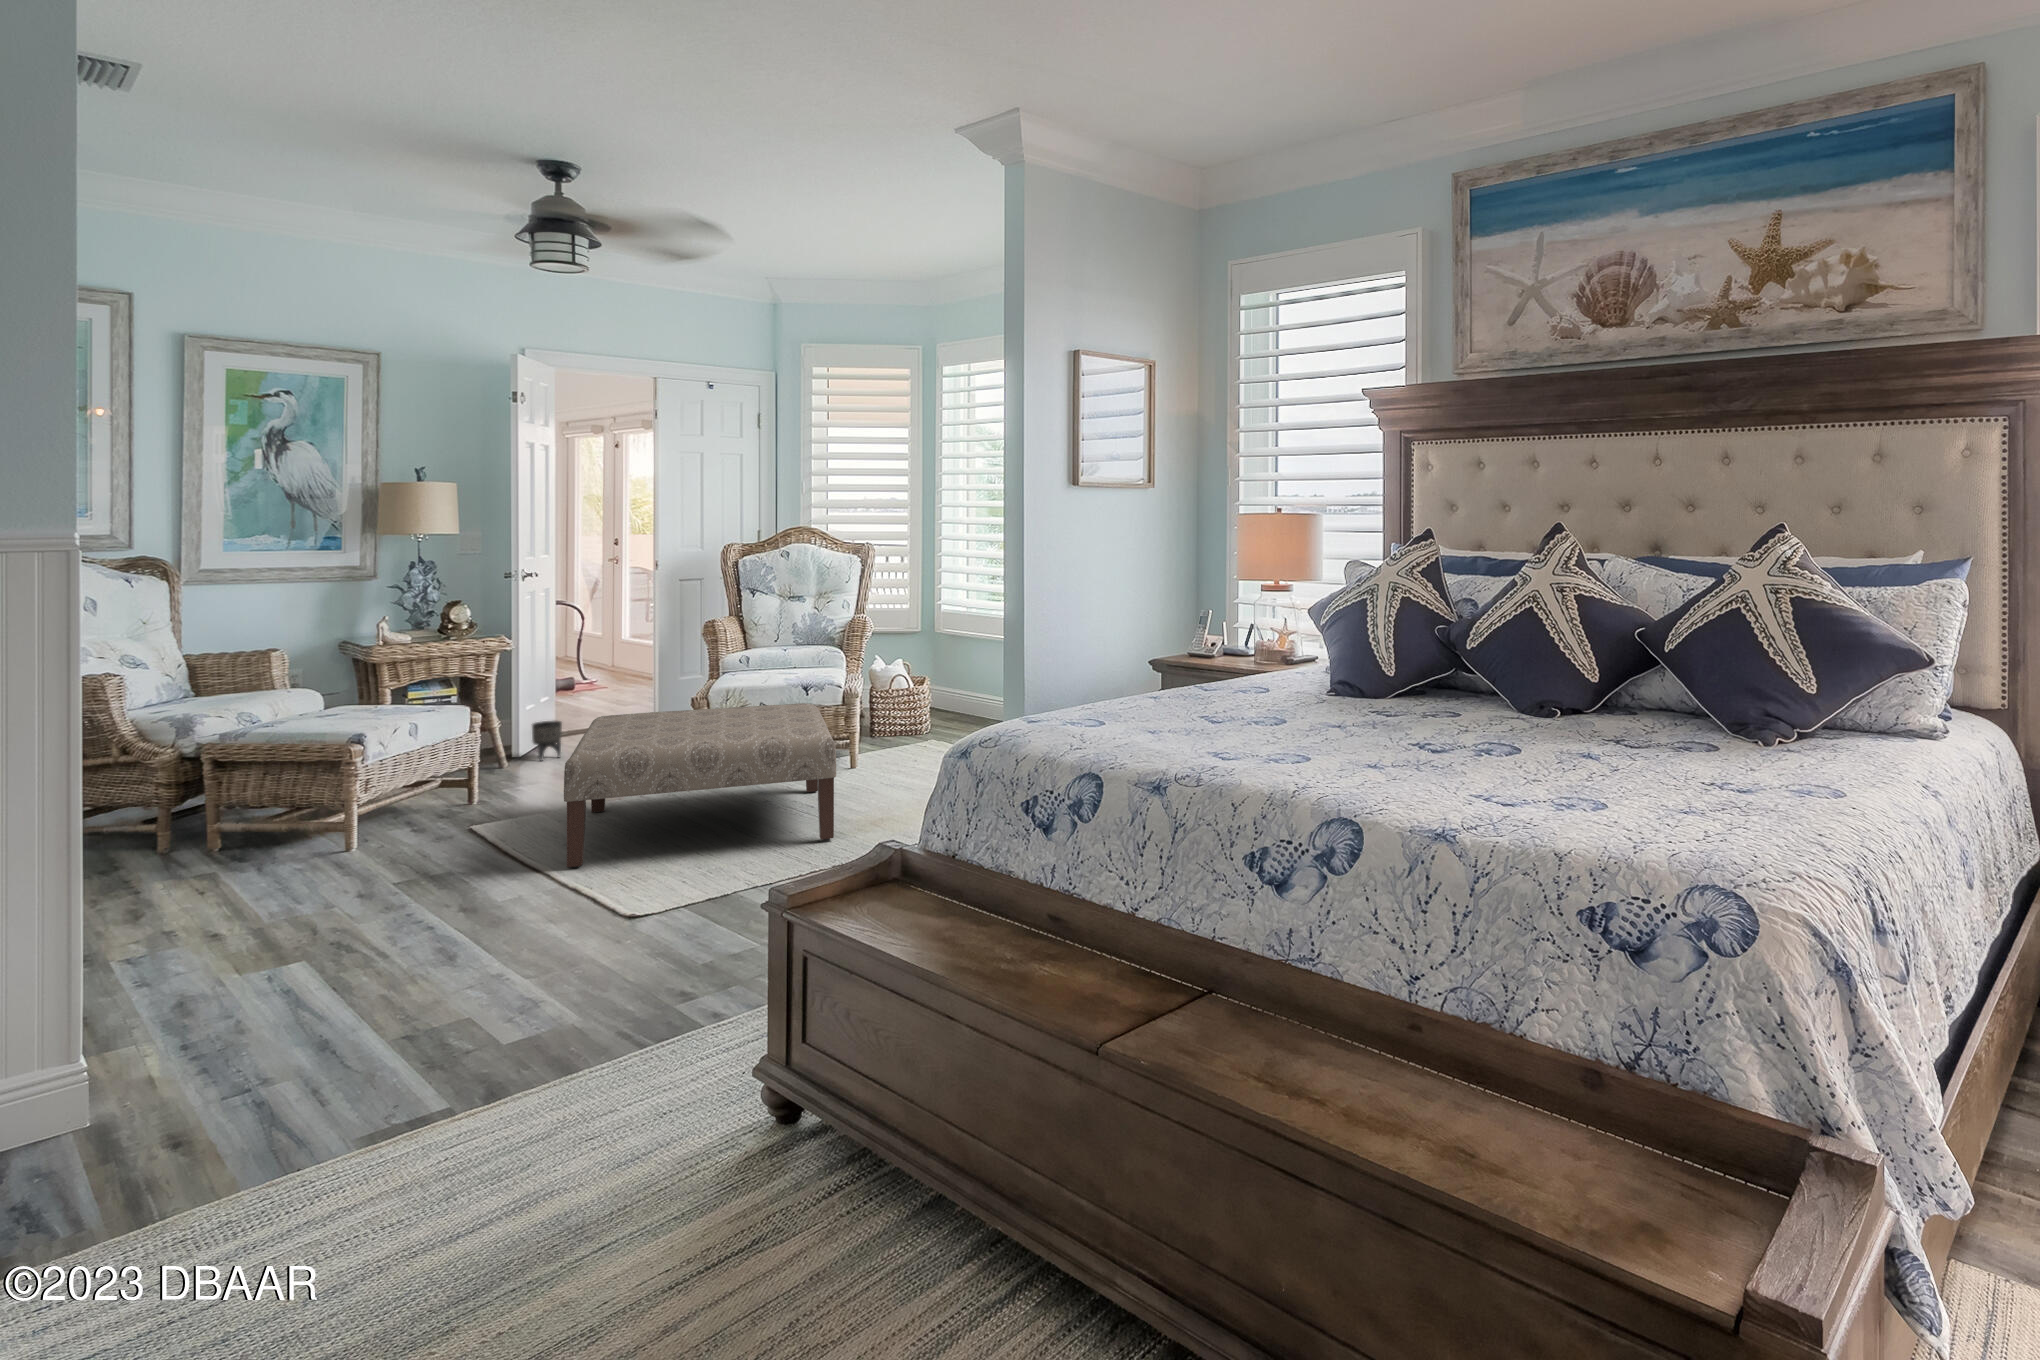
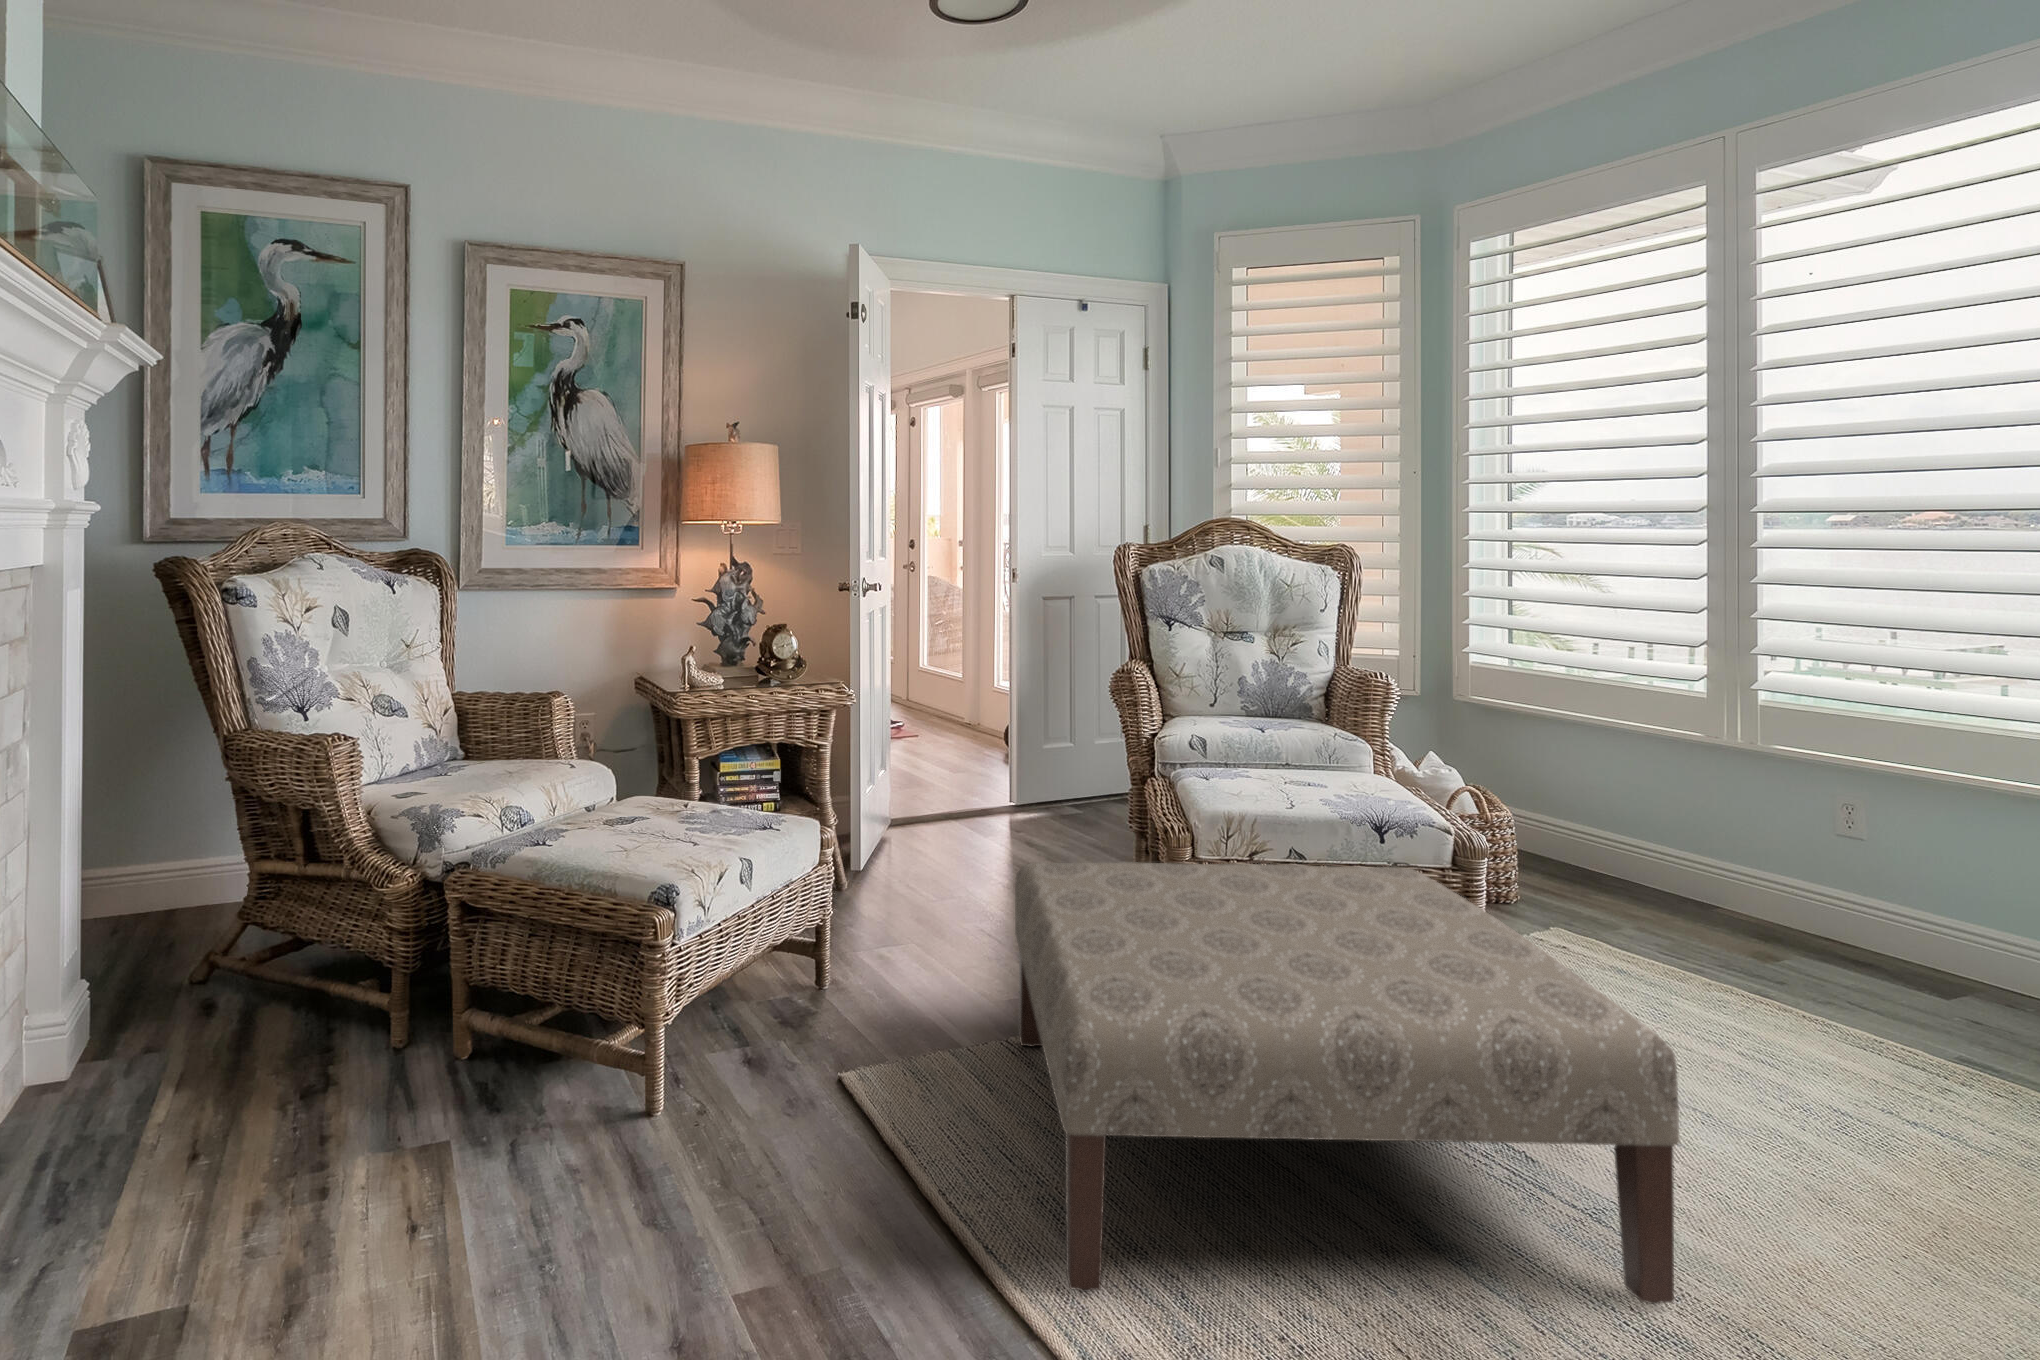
planter: present [532,721,562,761] -> none [871,812,912,877]

